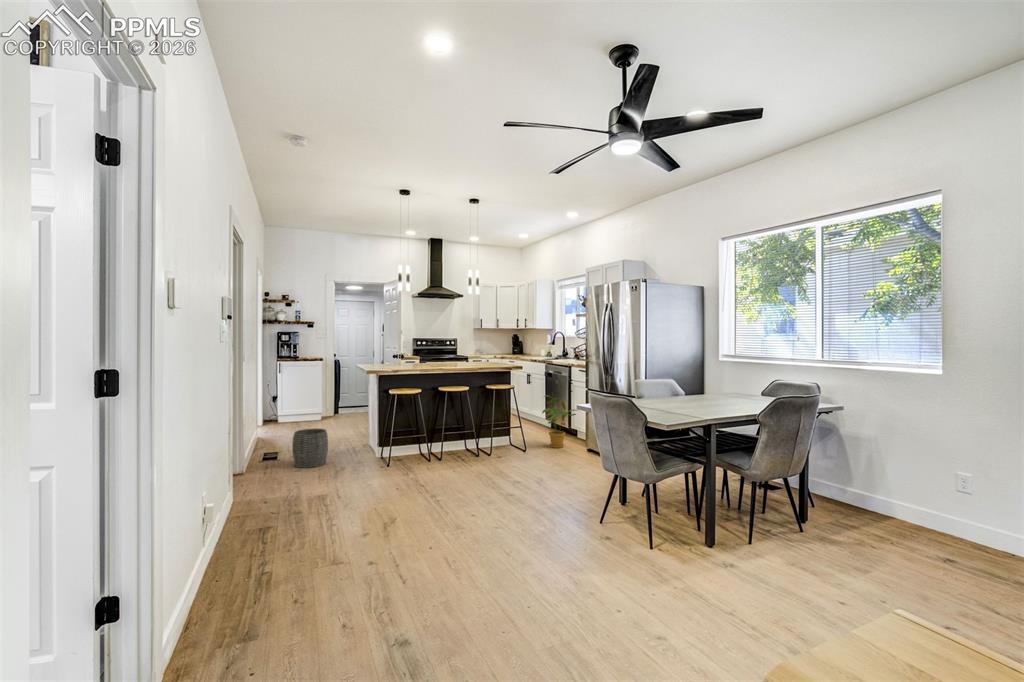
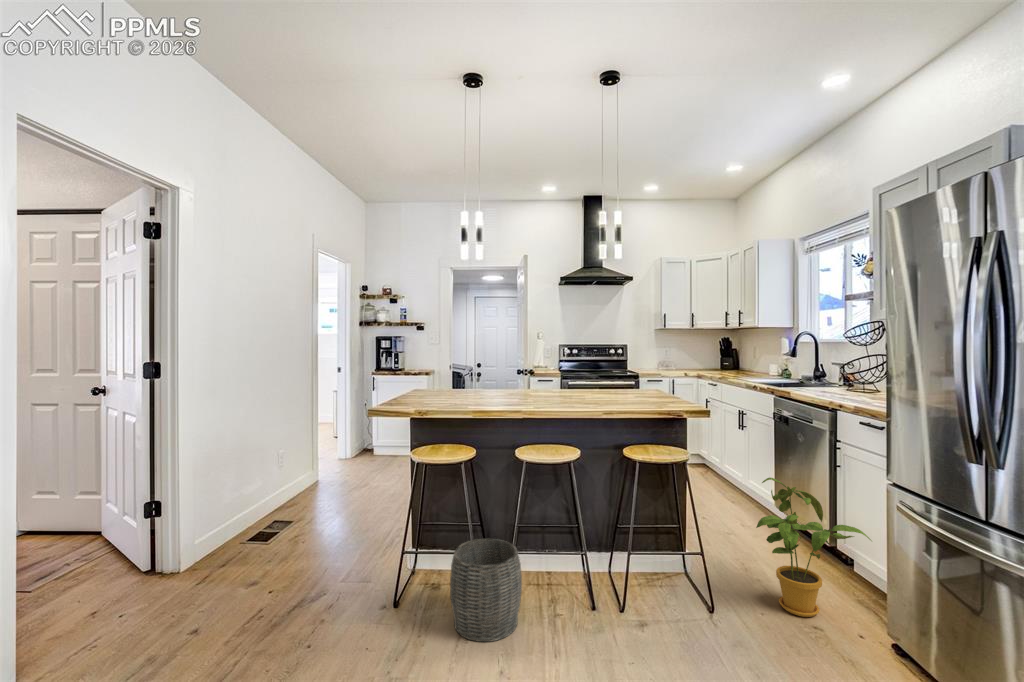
woven basket: present [292,429,328,468] -> present [450,539,522,642]

